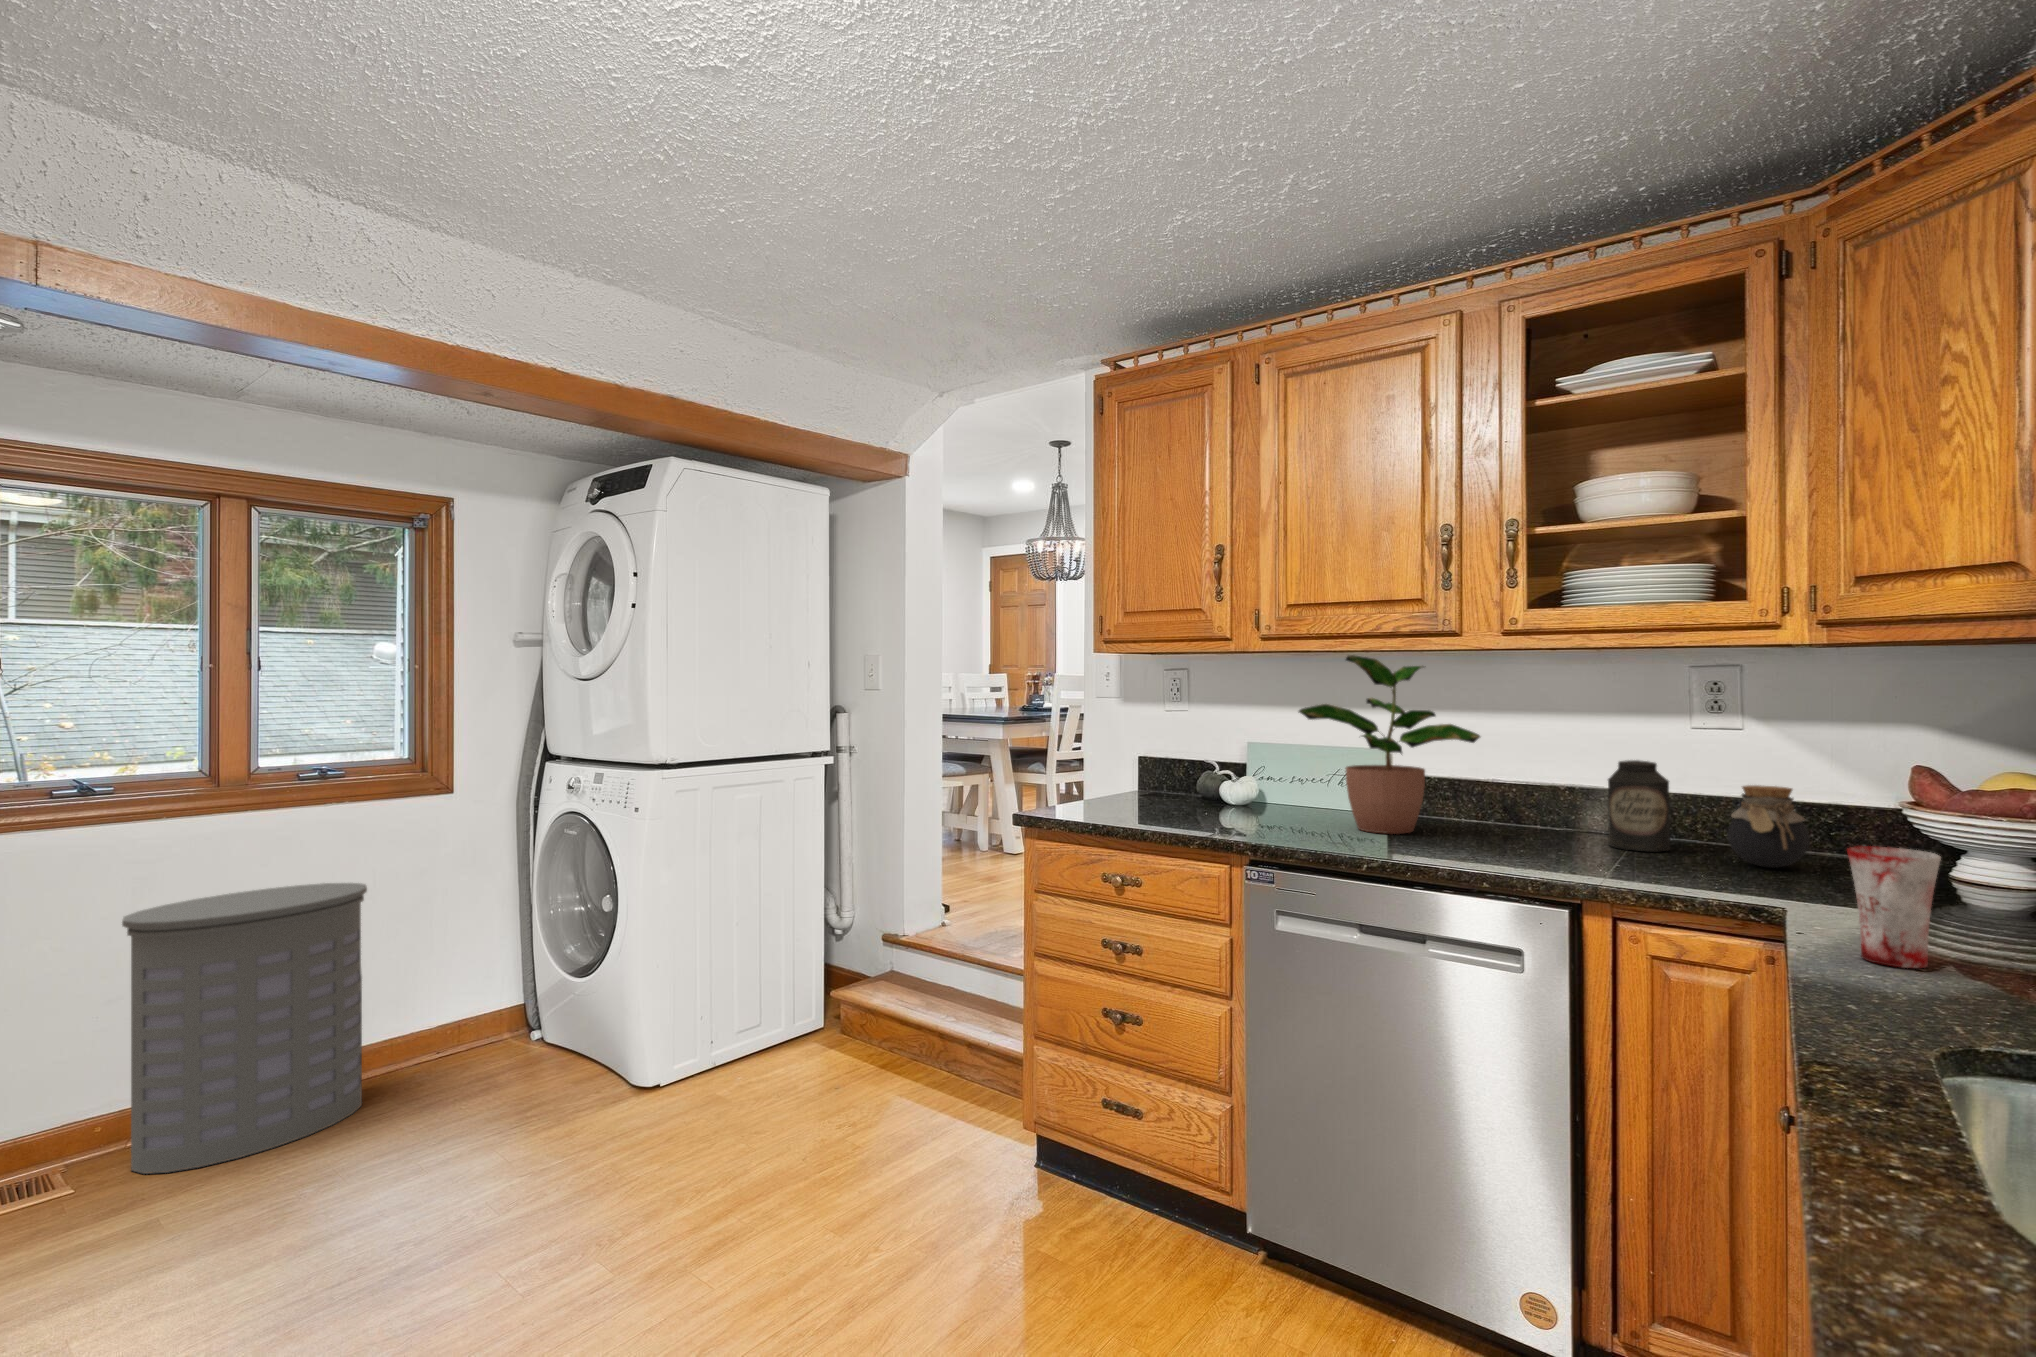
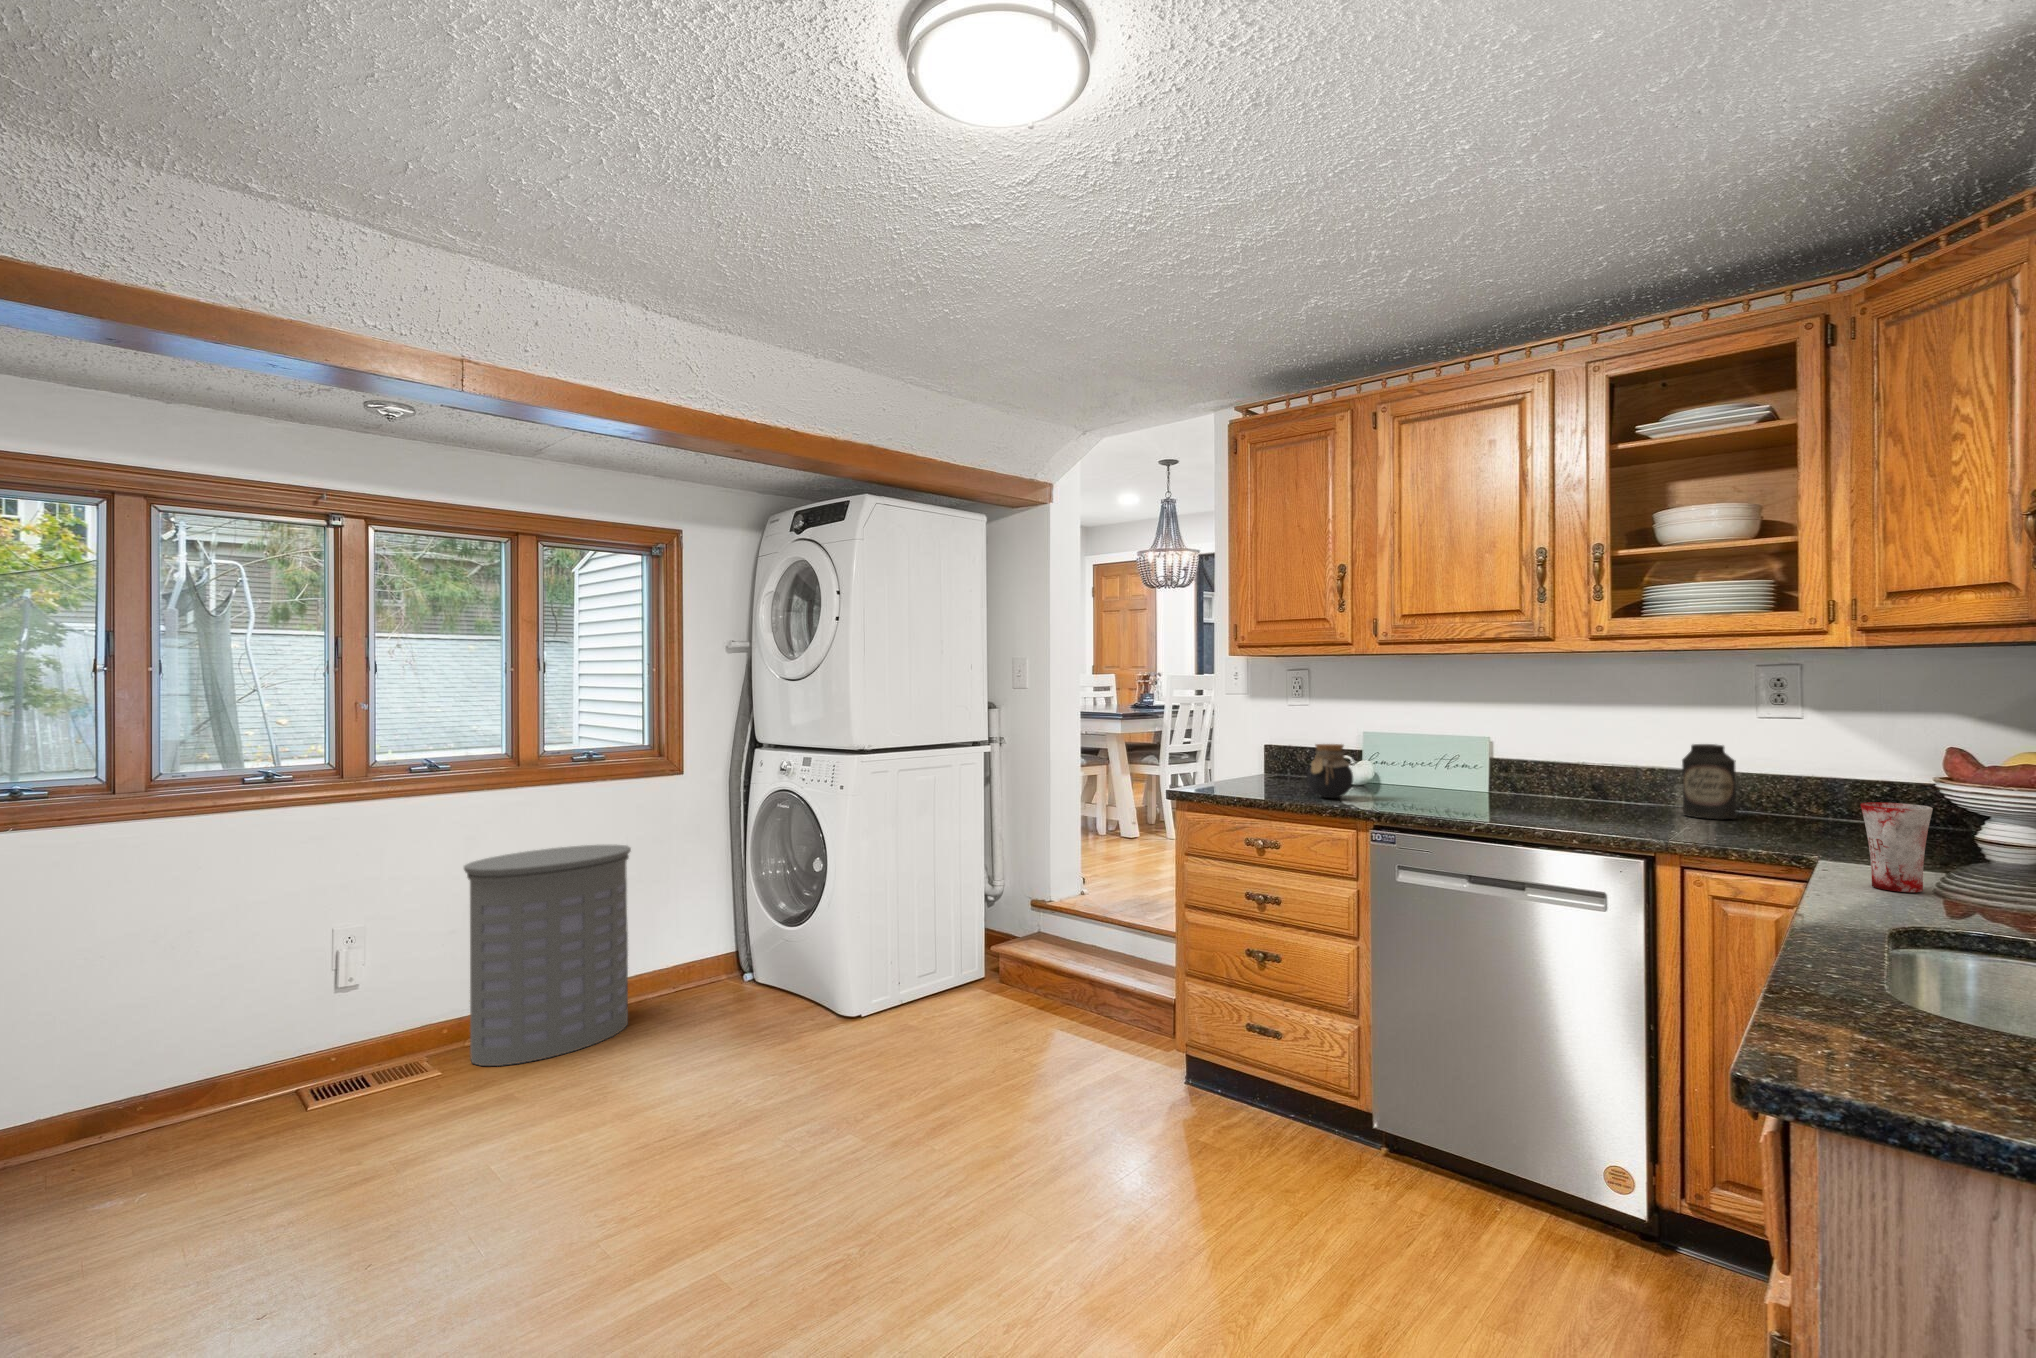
potted plant: present [1299,655,1480,834] -> none [1411,657,1572,805]
jar: present [1727,785,1810,868] -> present [1307,744,1353,798]

